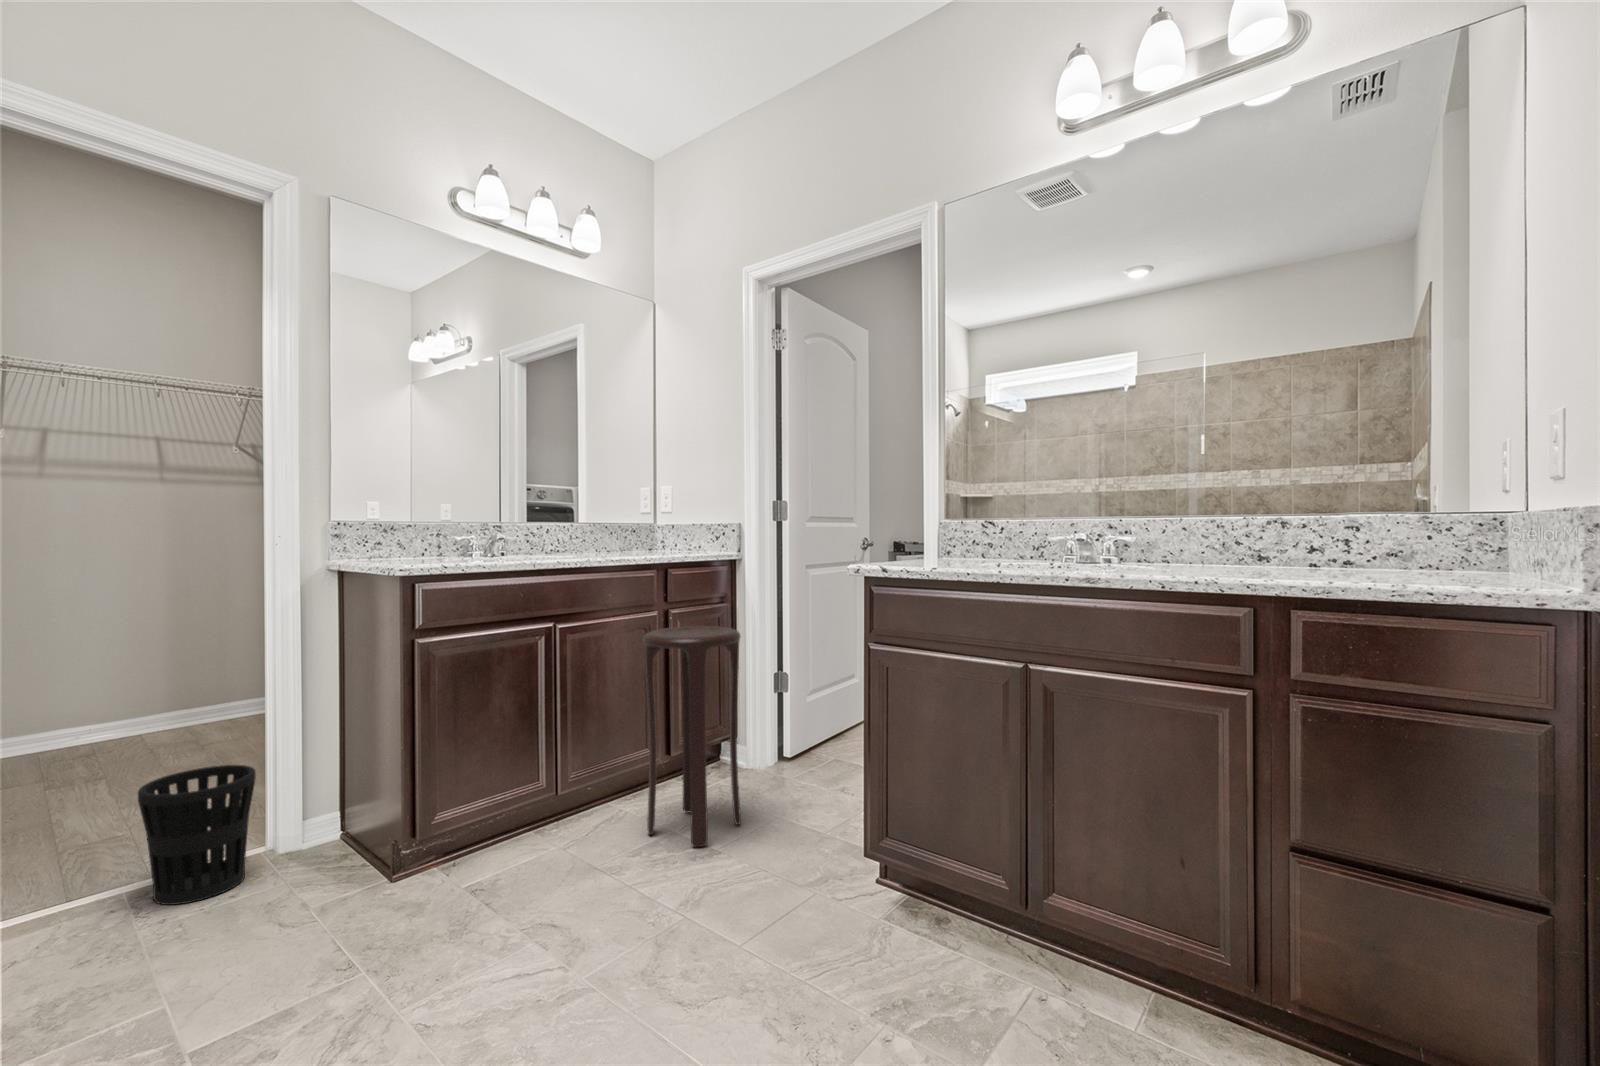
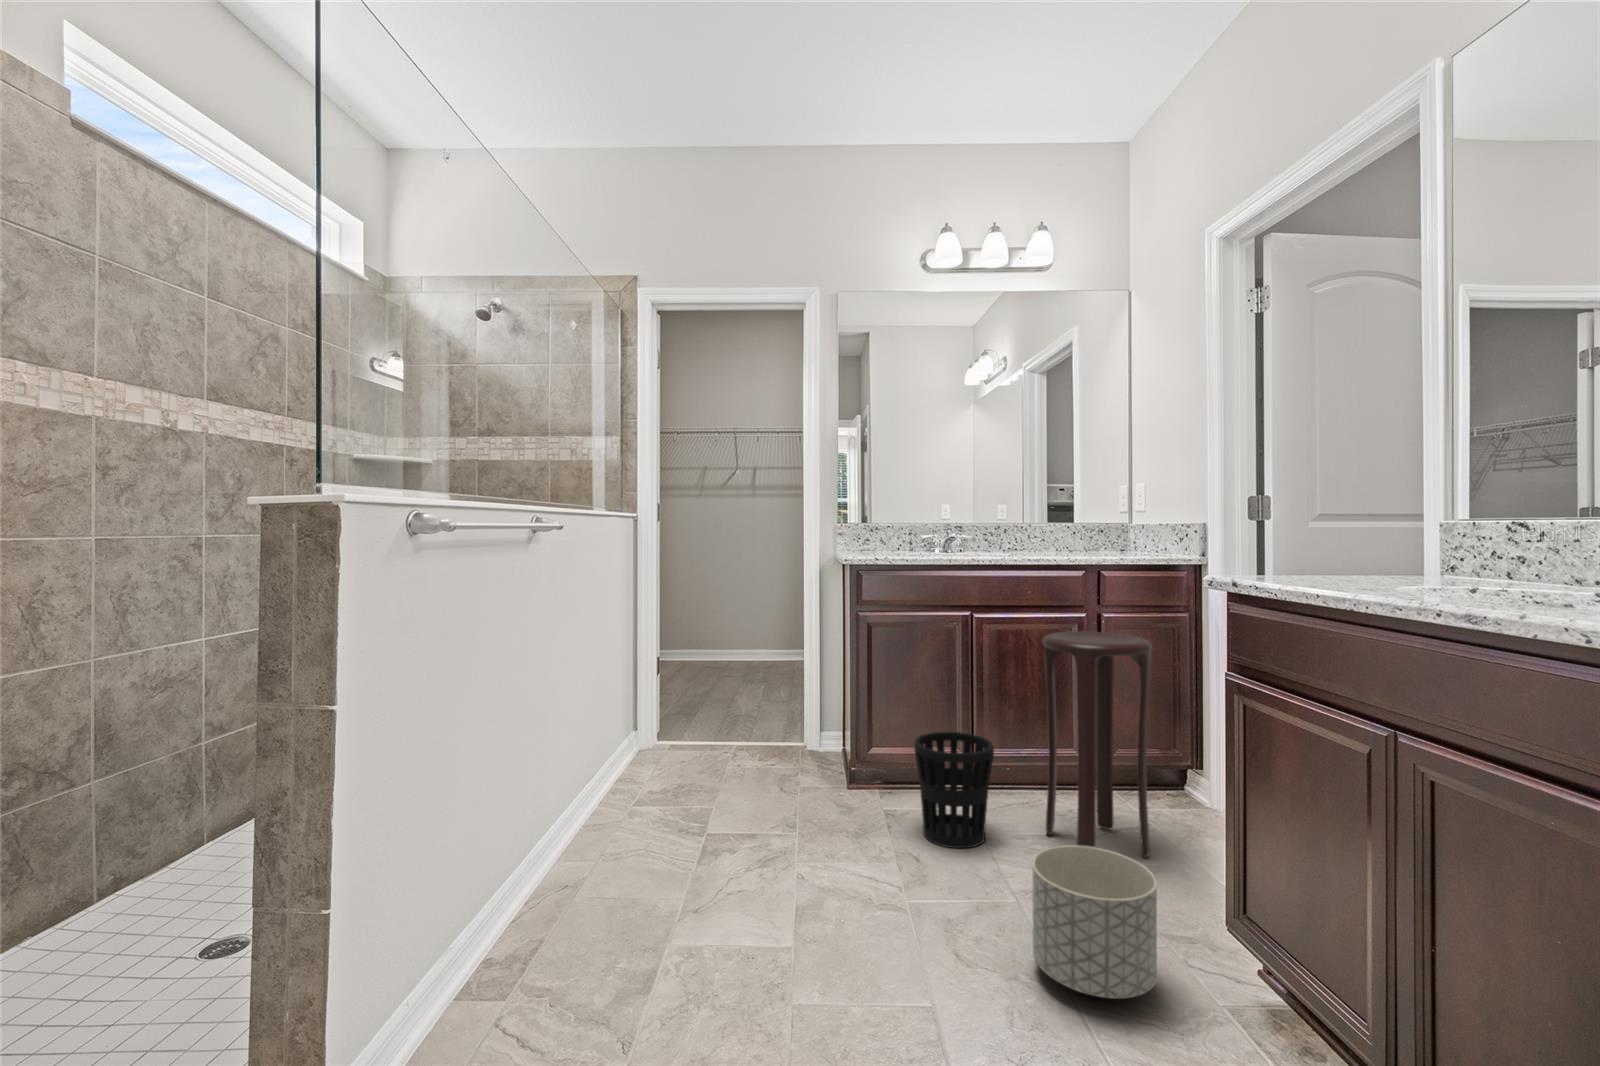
wastebasket: present [138,765,256,905] -> present [914,732,994,848]
planter: none [732,821,840,958] -> present [1033,846,1157,999]

